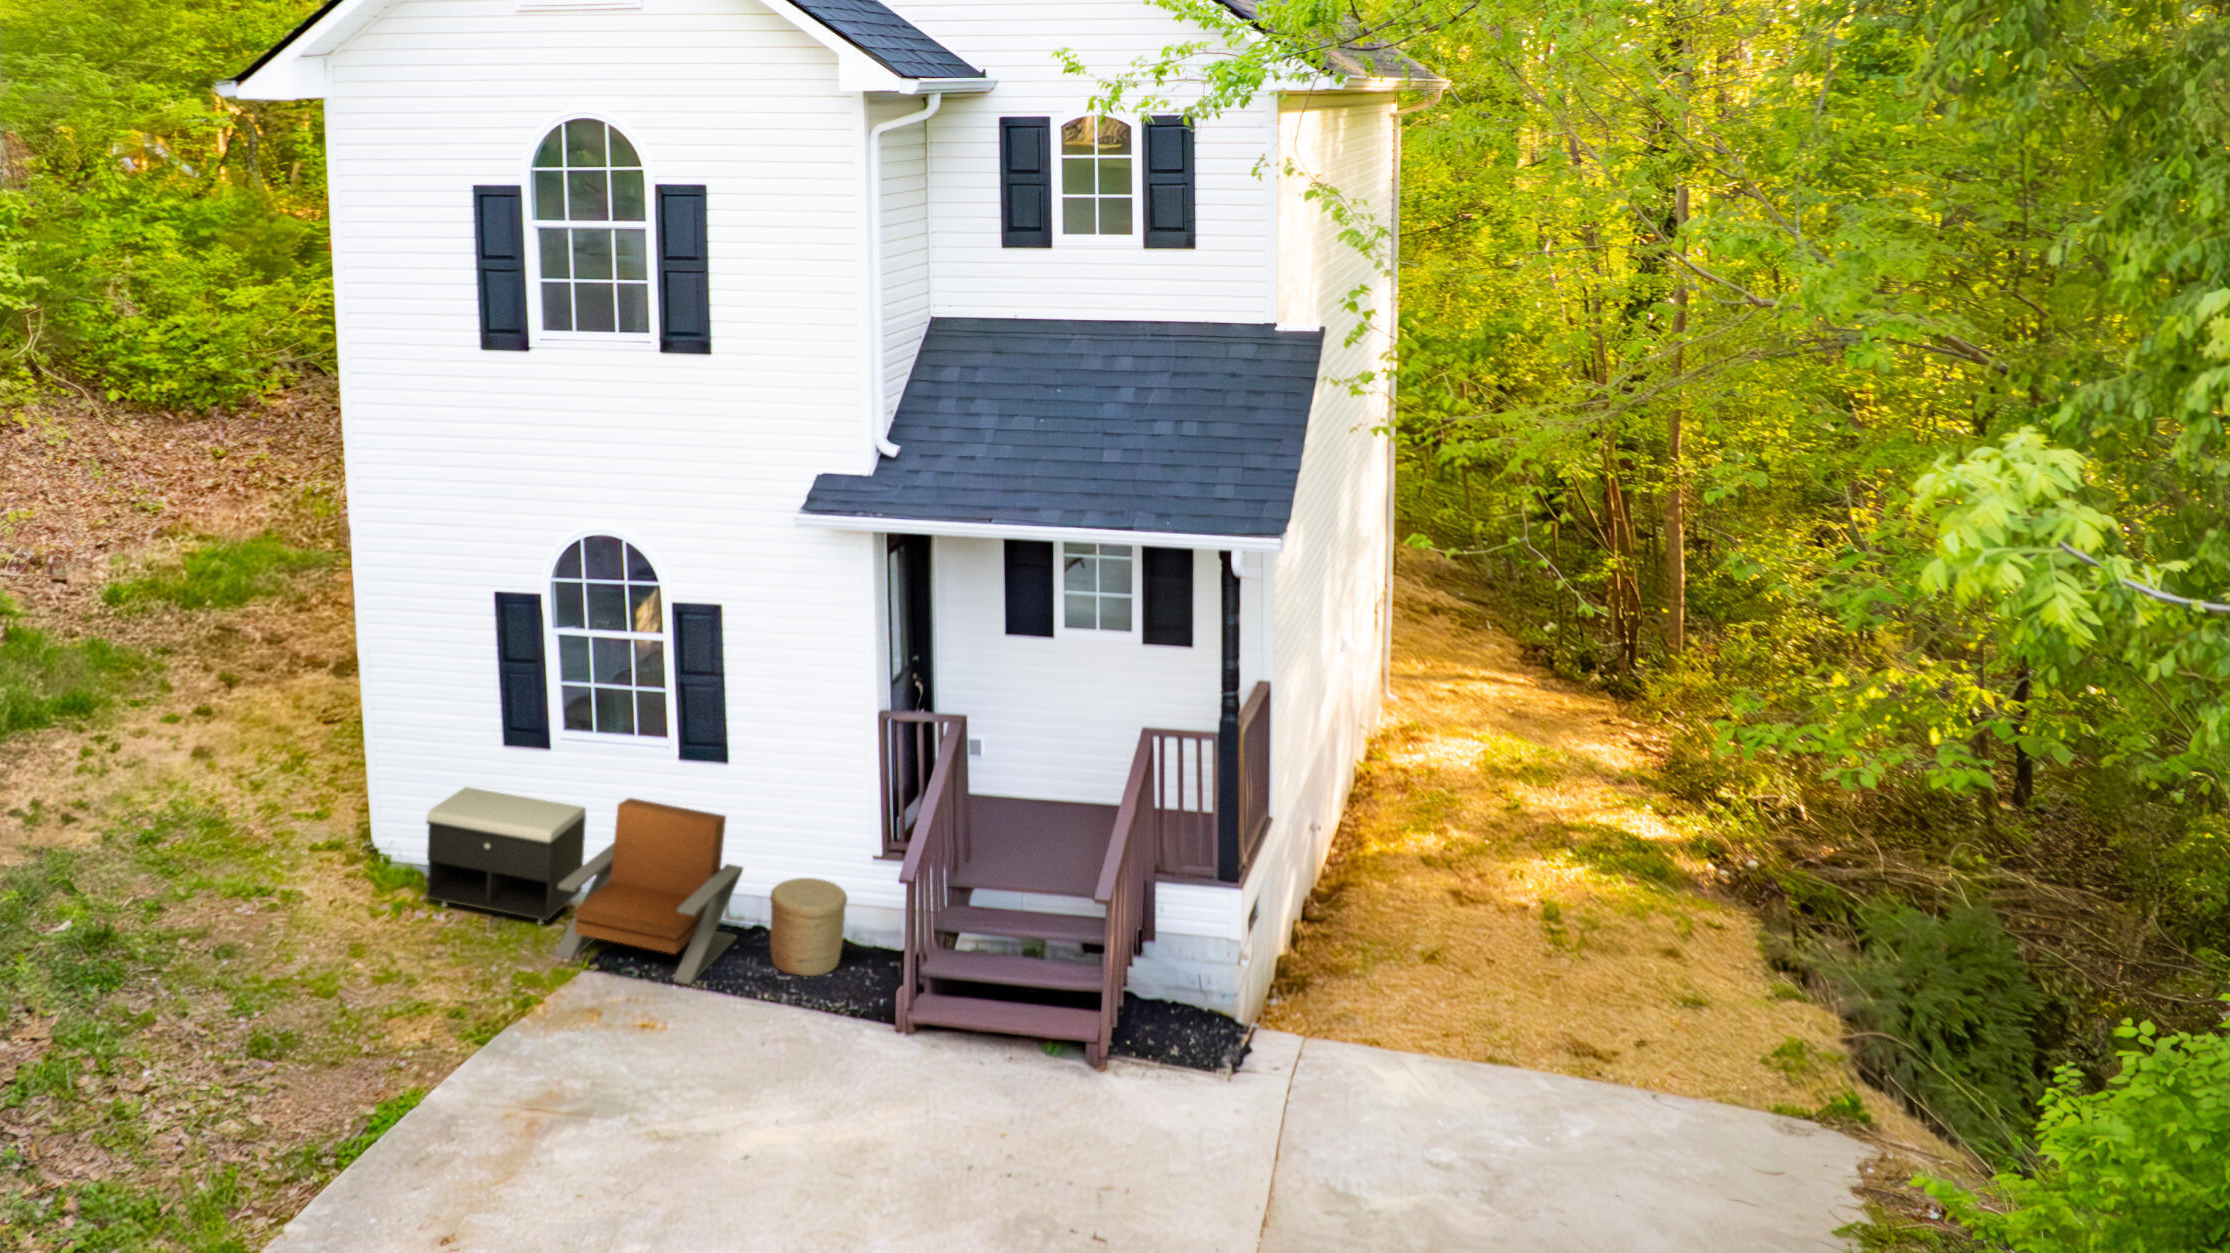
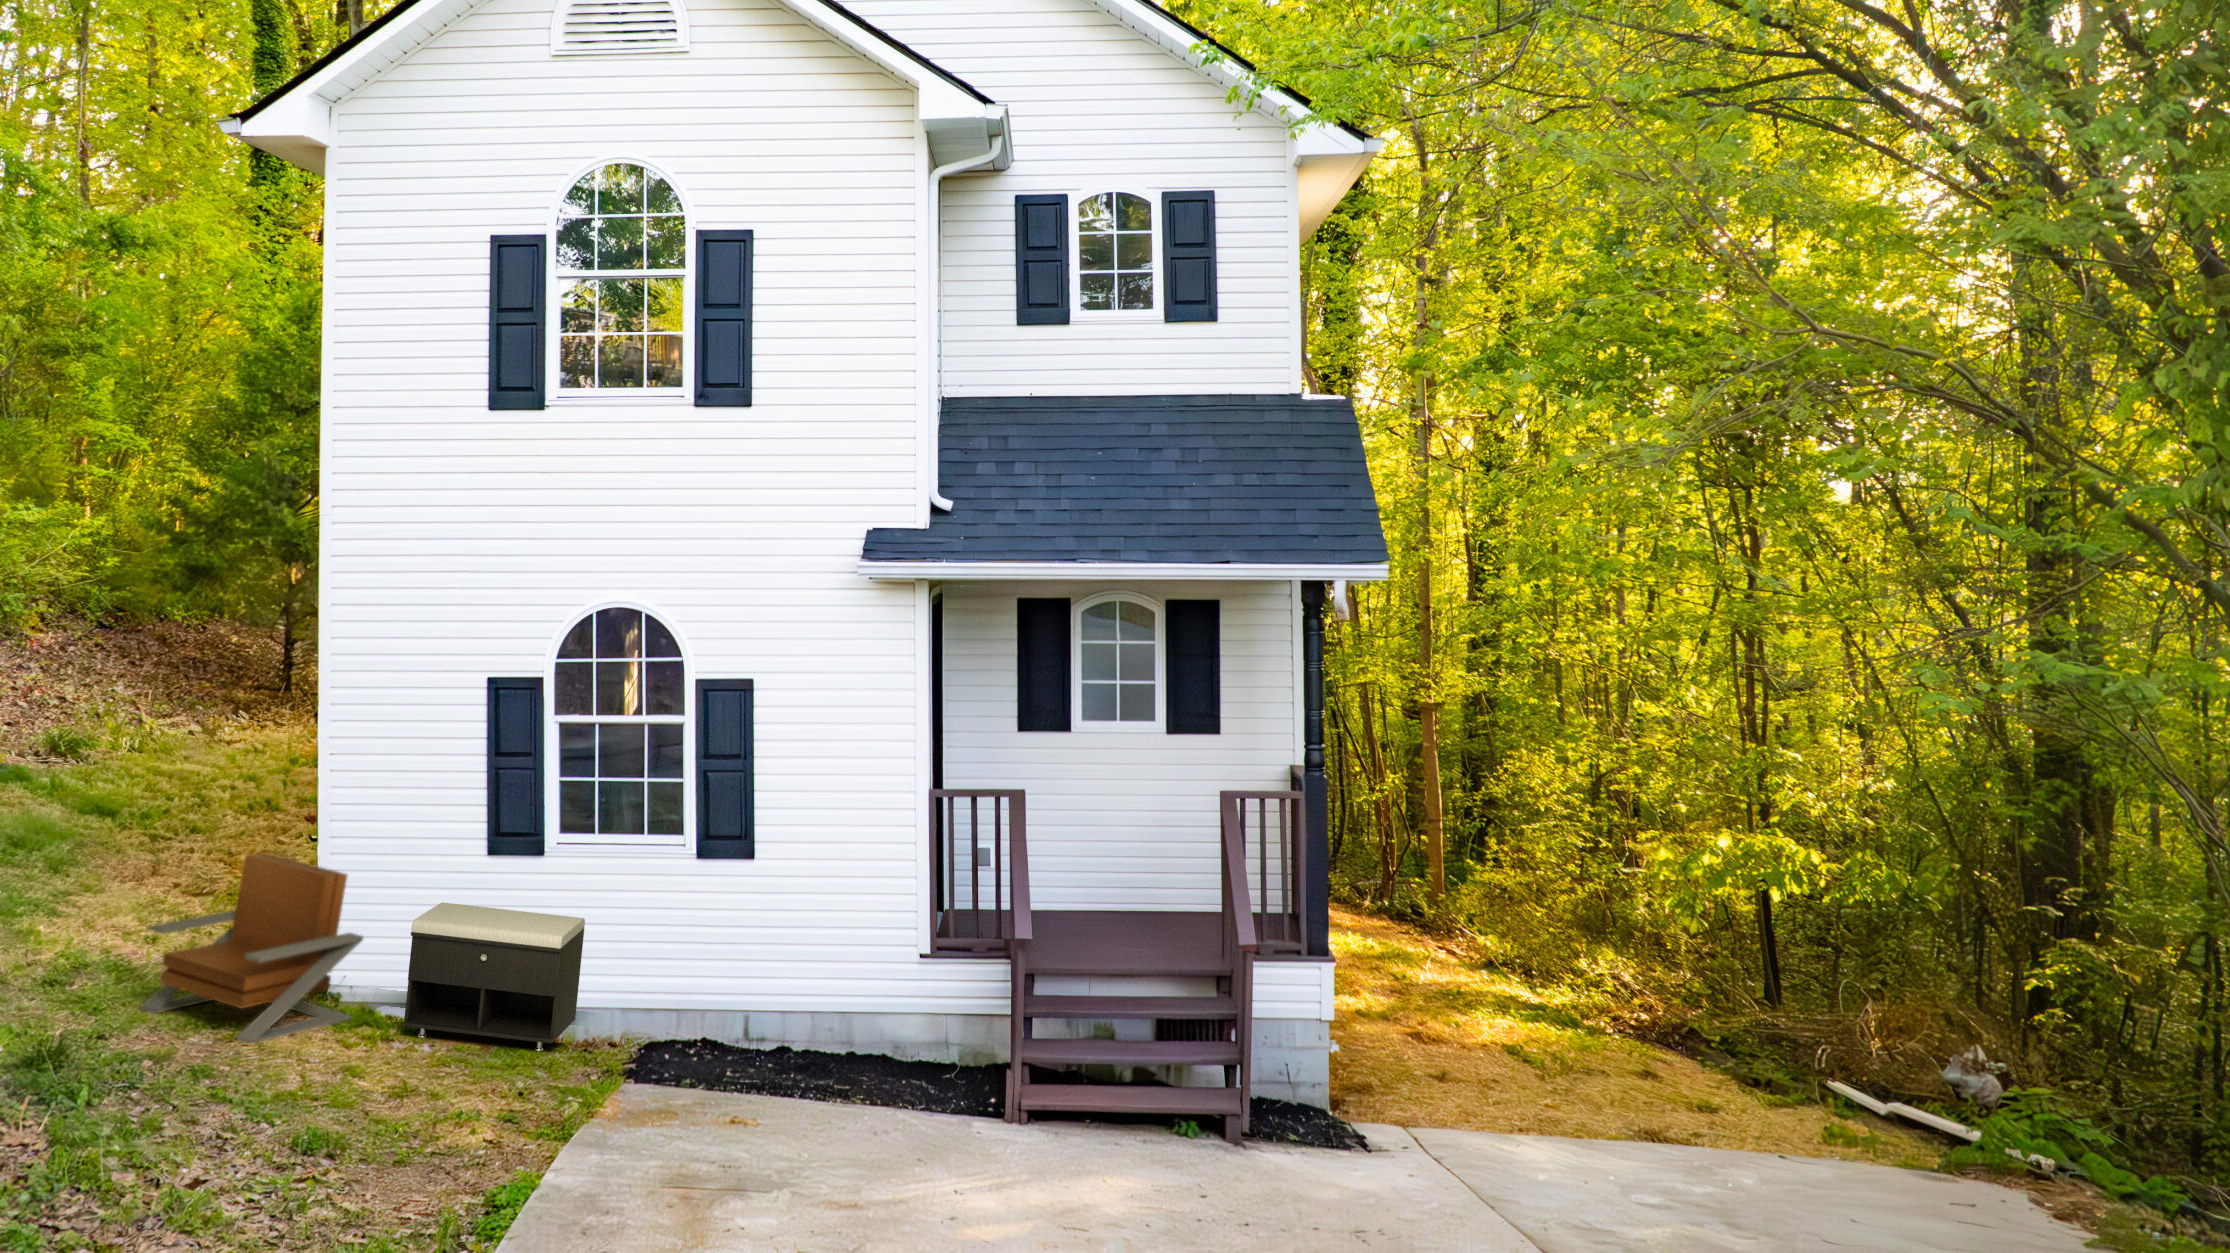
lounge chair: present [555,798,743,984] -> present [140,854,364,1044]
basket: present [770,878,847,976] -> none [811,984,897,1089]

